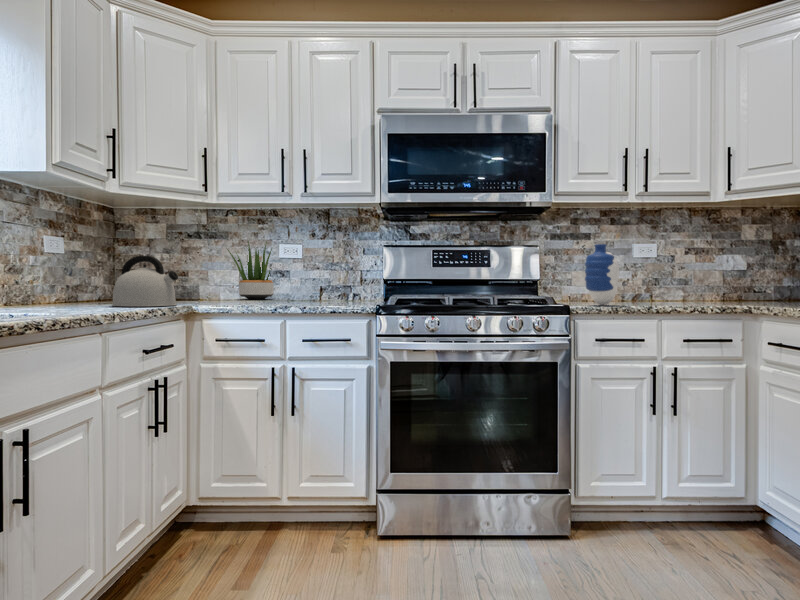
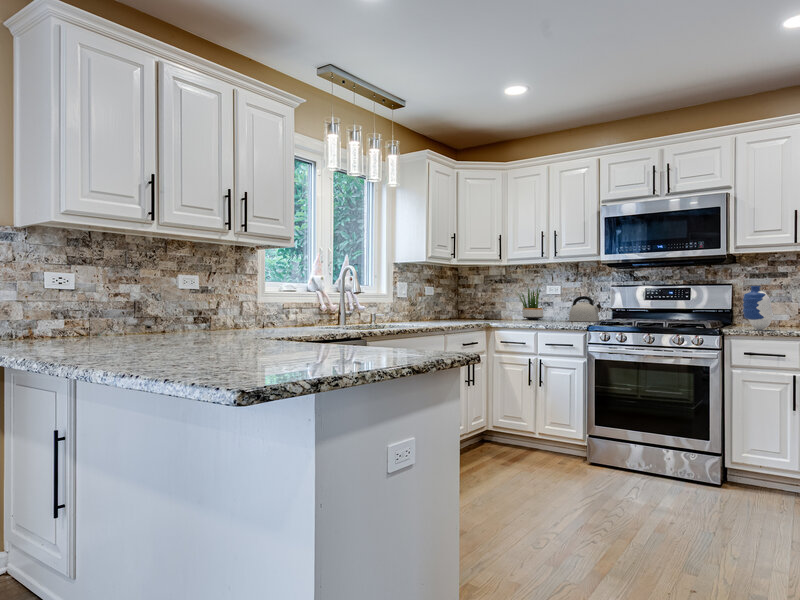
kettle: present [112,256,178,306] -> present [569,296,601,322]

